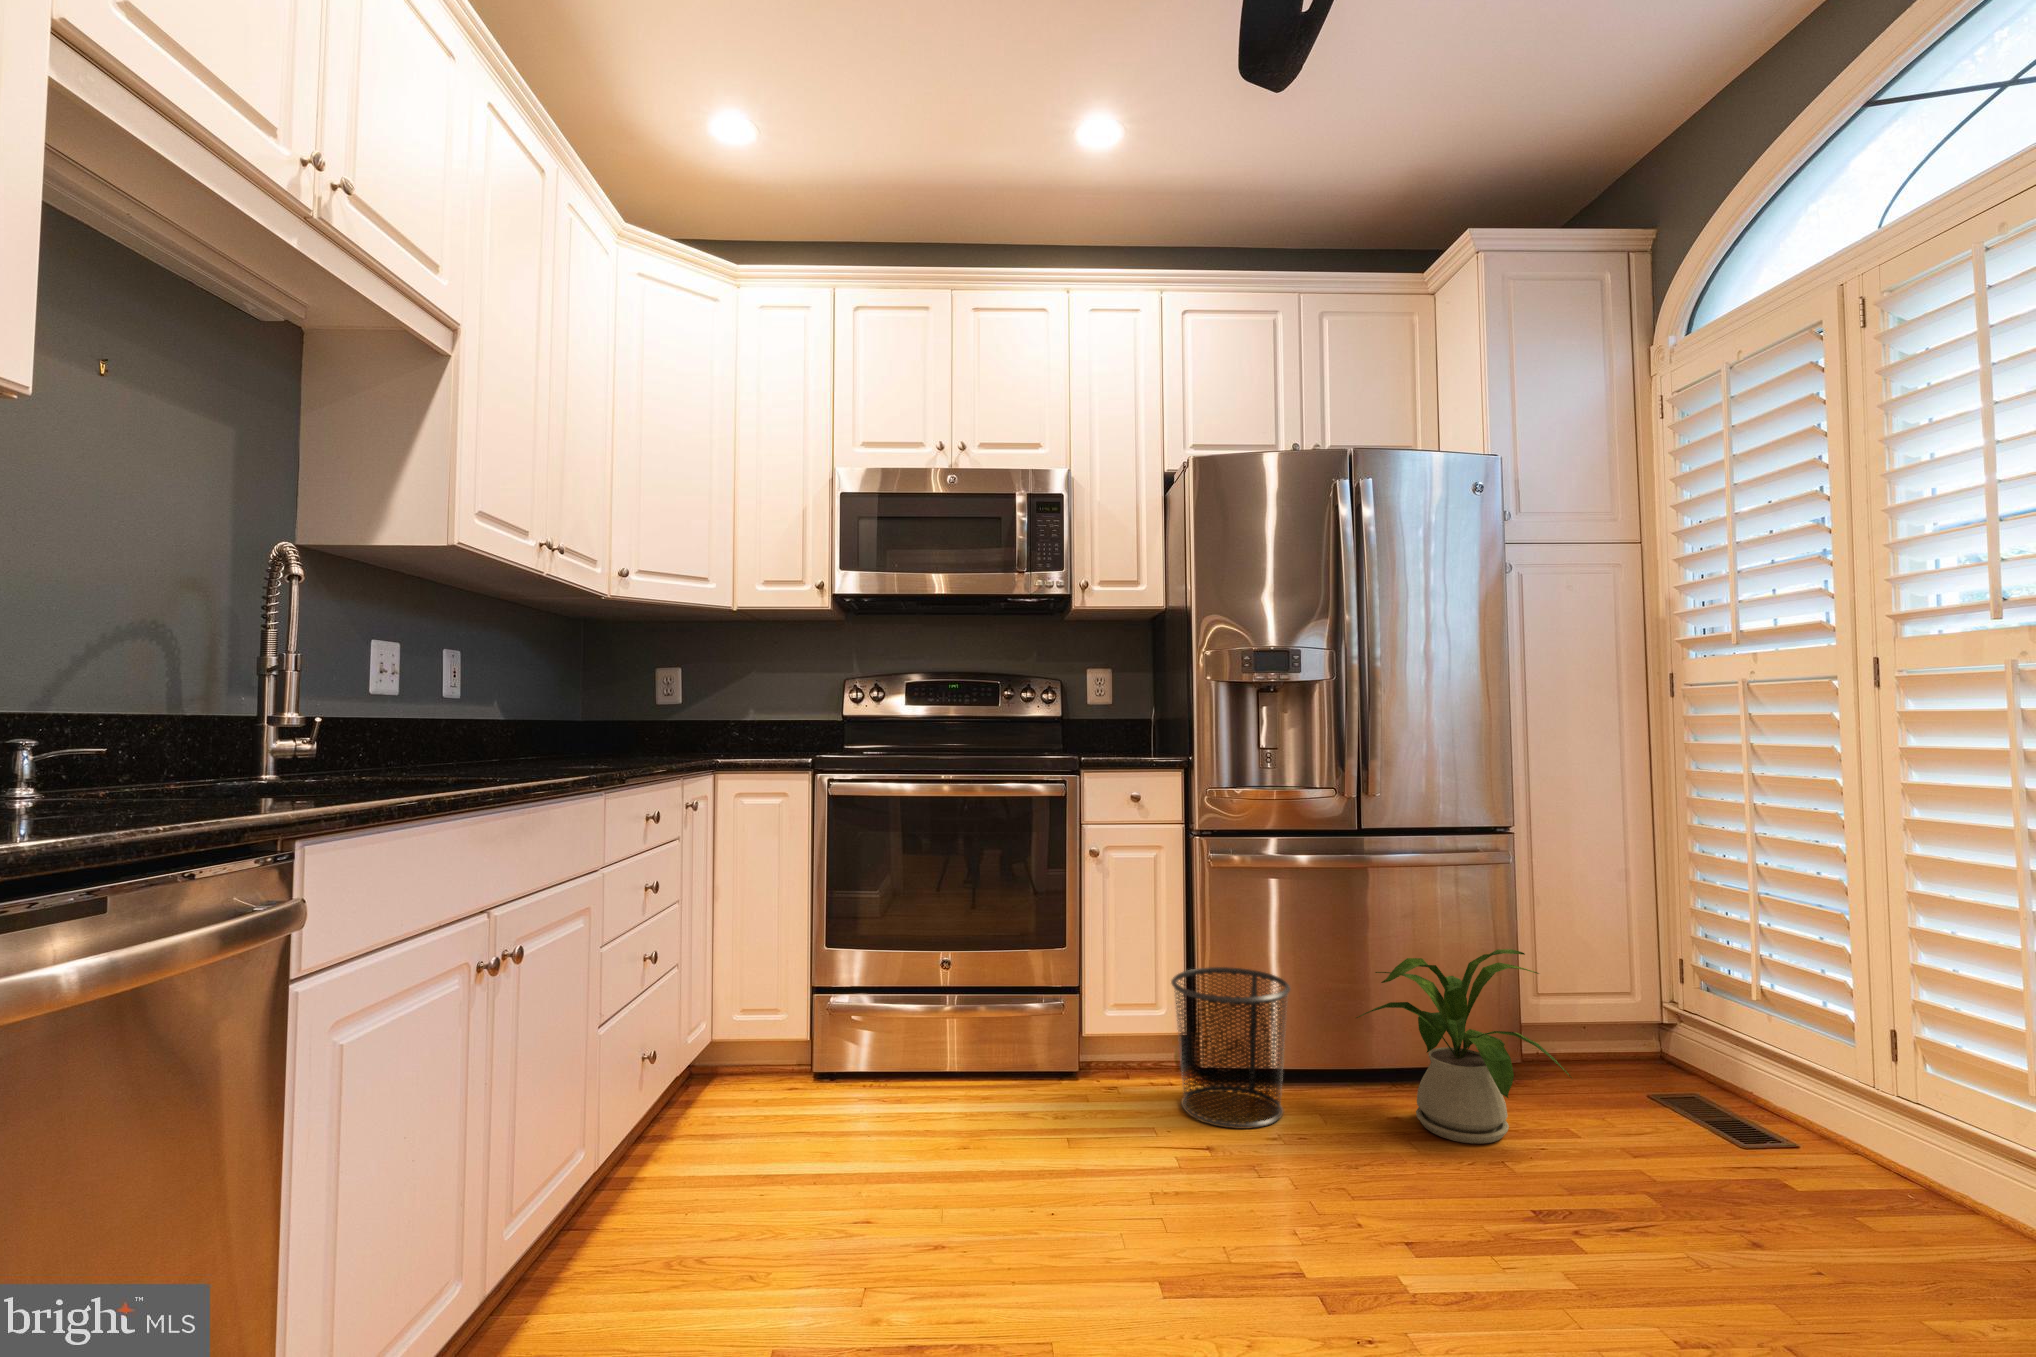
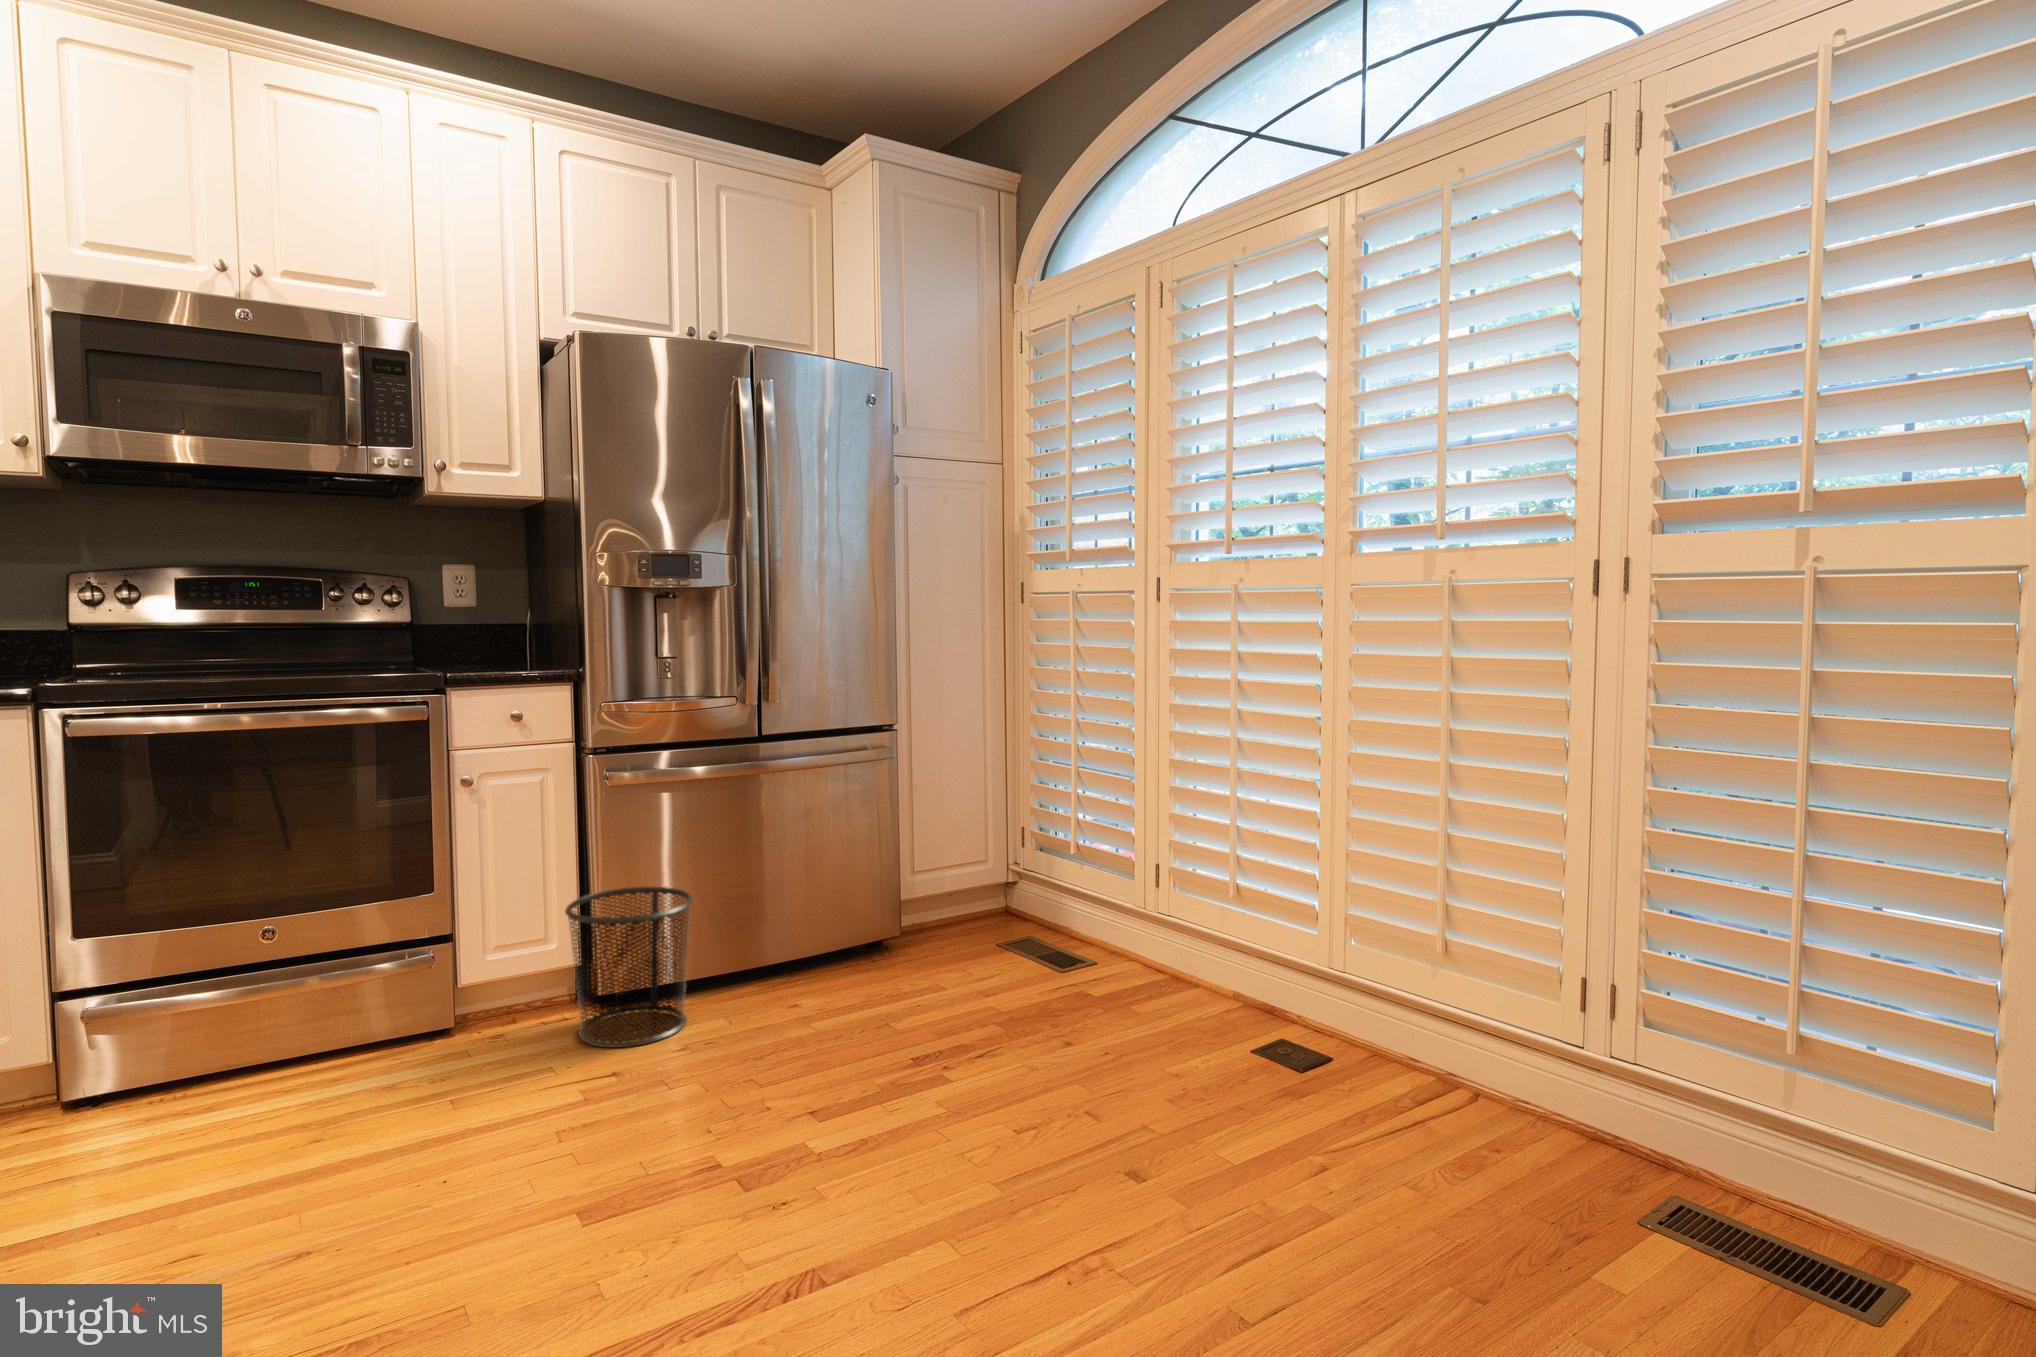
house plant: present [1356,949,1572,1144] -> none [756,835,939,1012]

